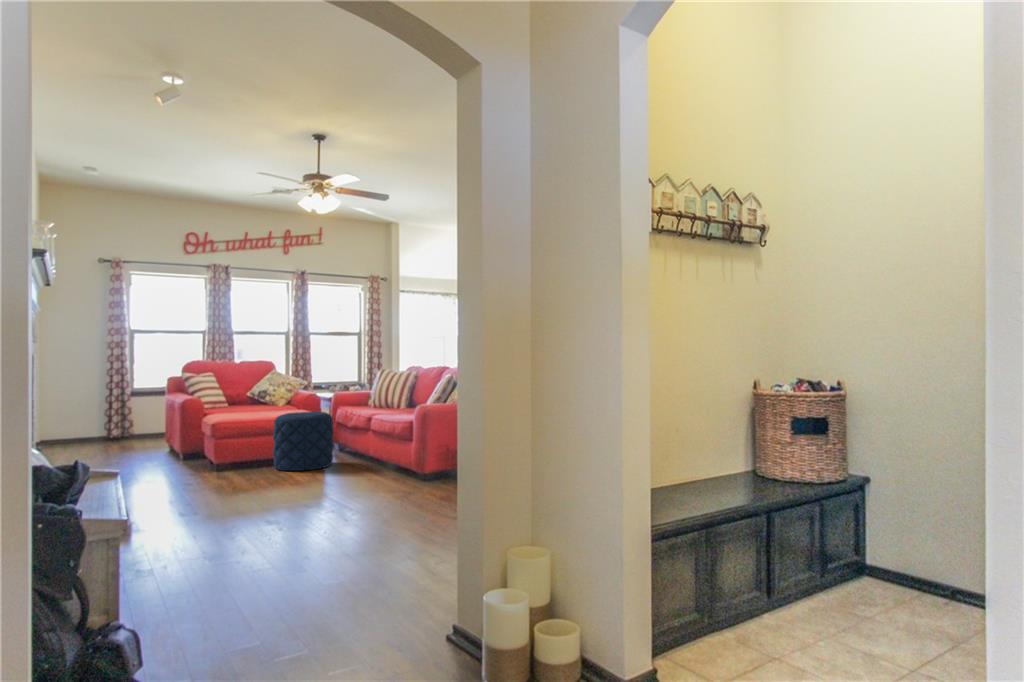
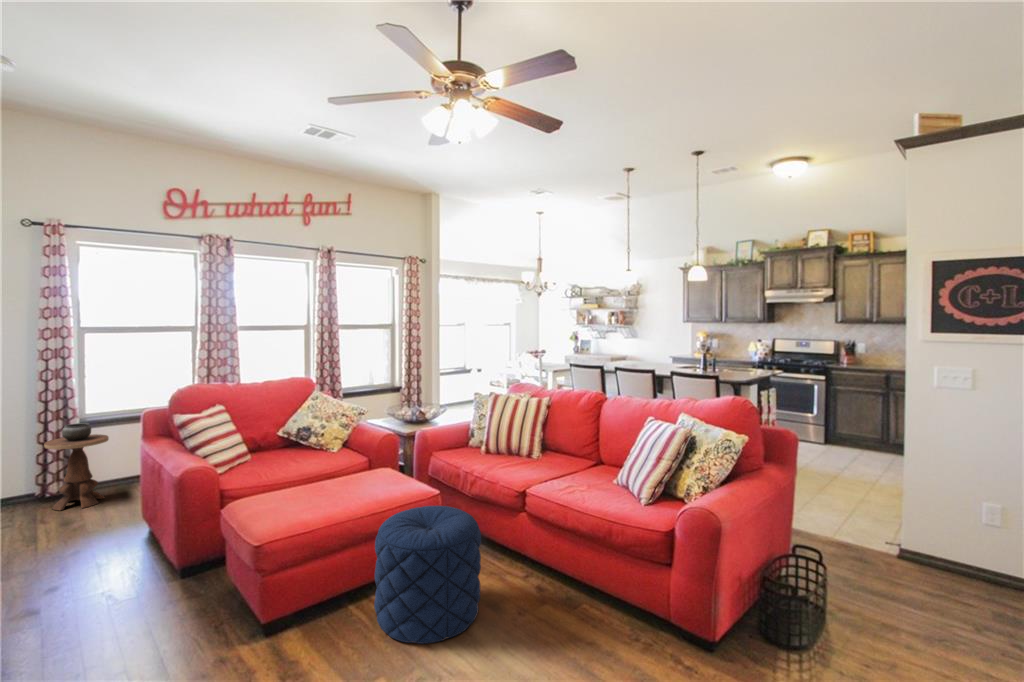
side table: none [110,390,147,444] -> present [44,423,109,510]

